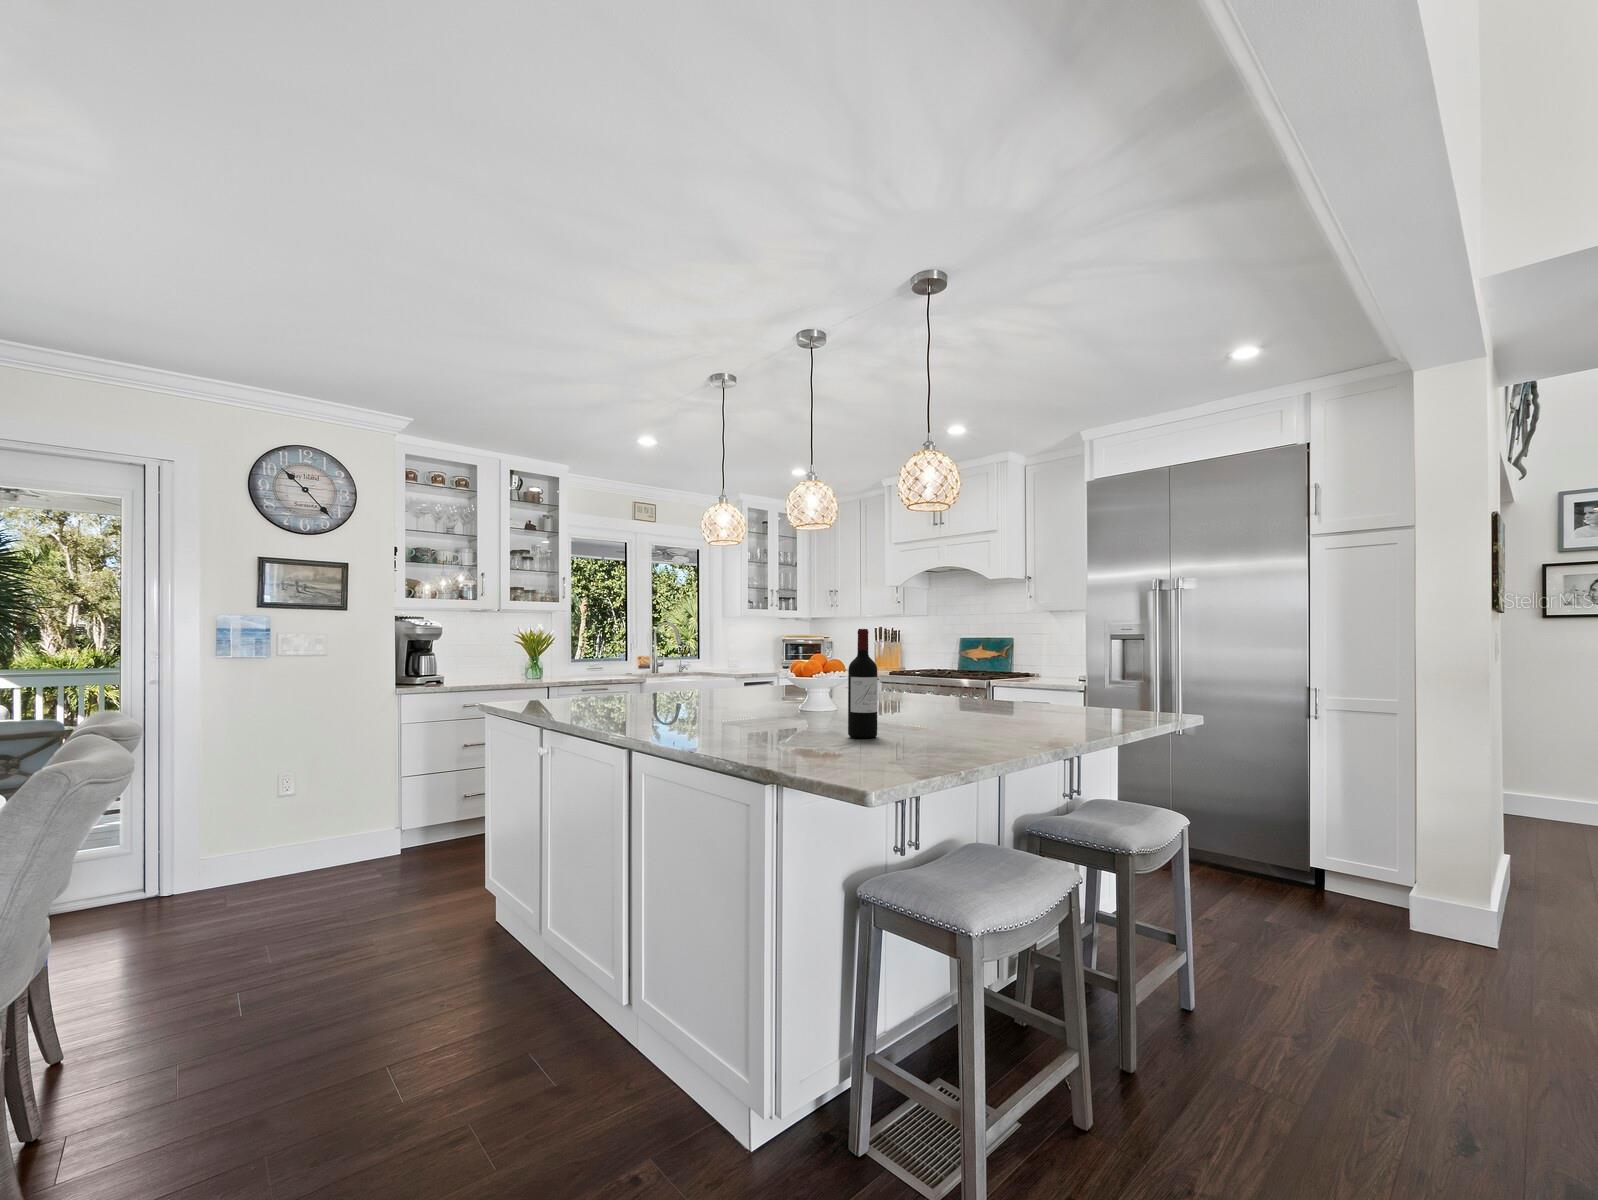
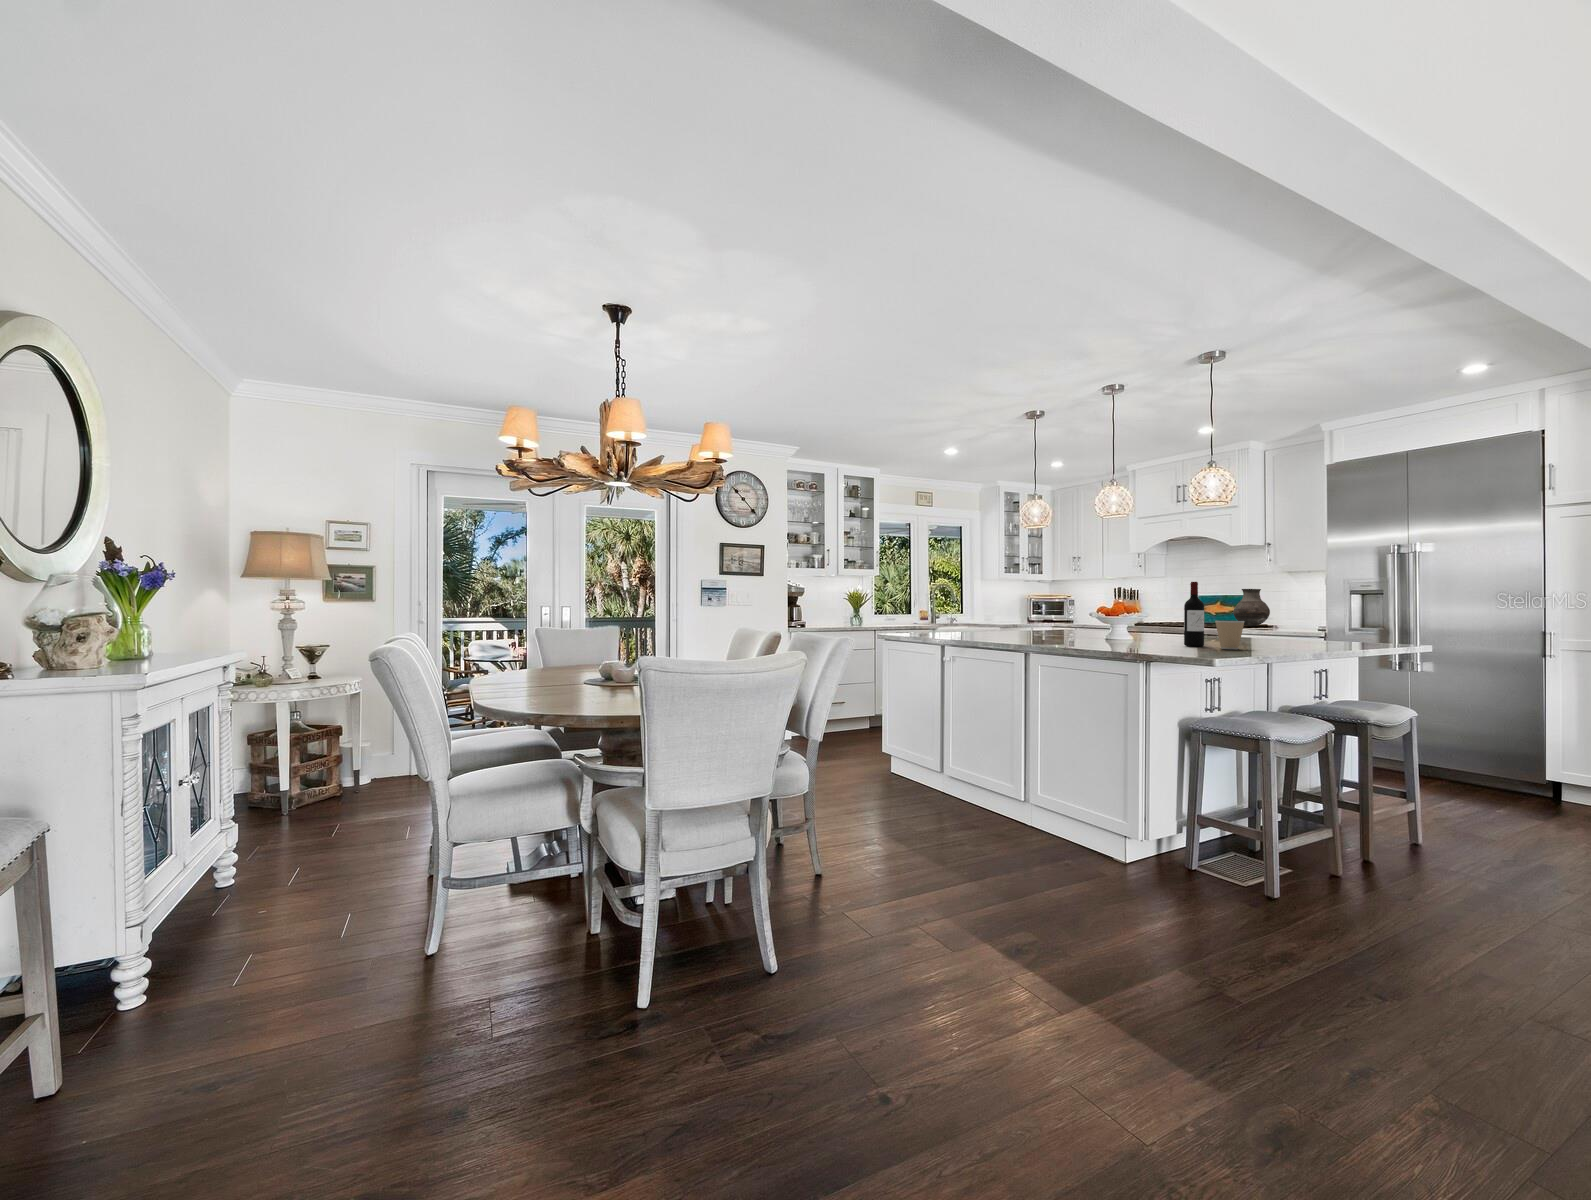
vase: none [991,631,1031,677] -> present [1233,589,1270,626]
coffee cup: none [876,698,921,752] -> present [1215,621,1244,649]

